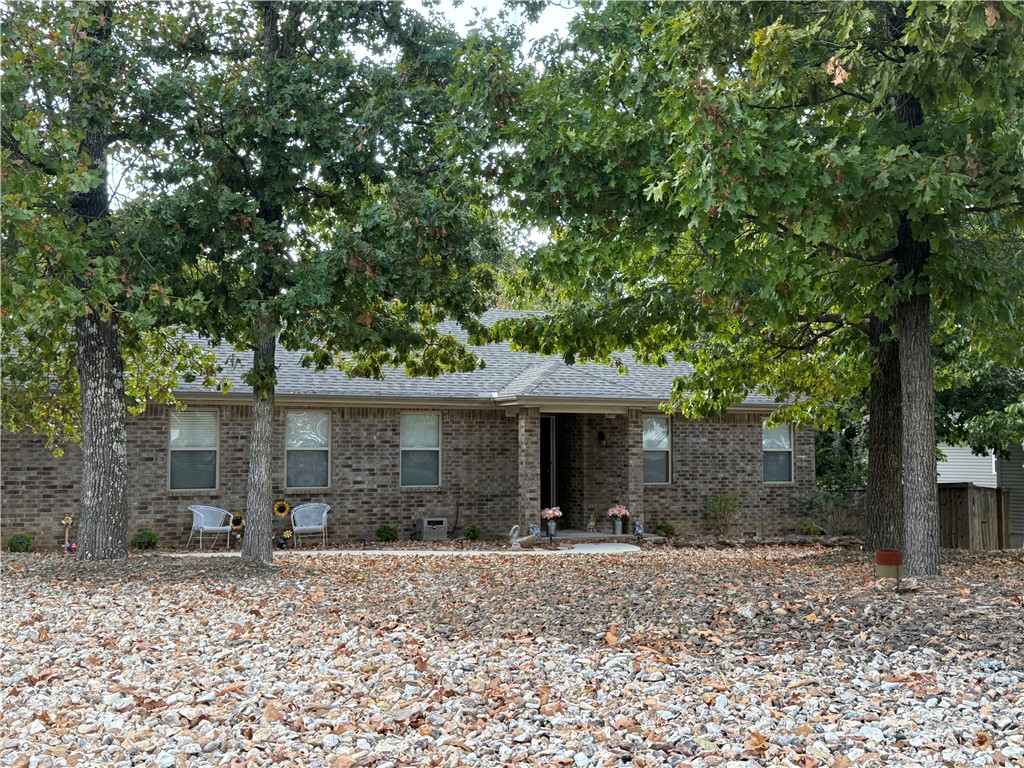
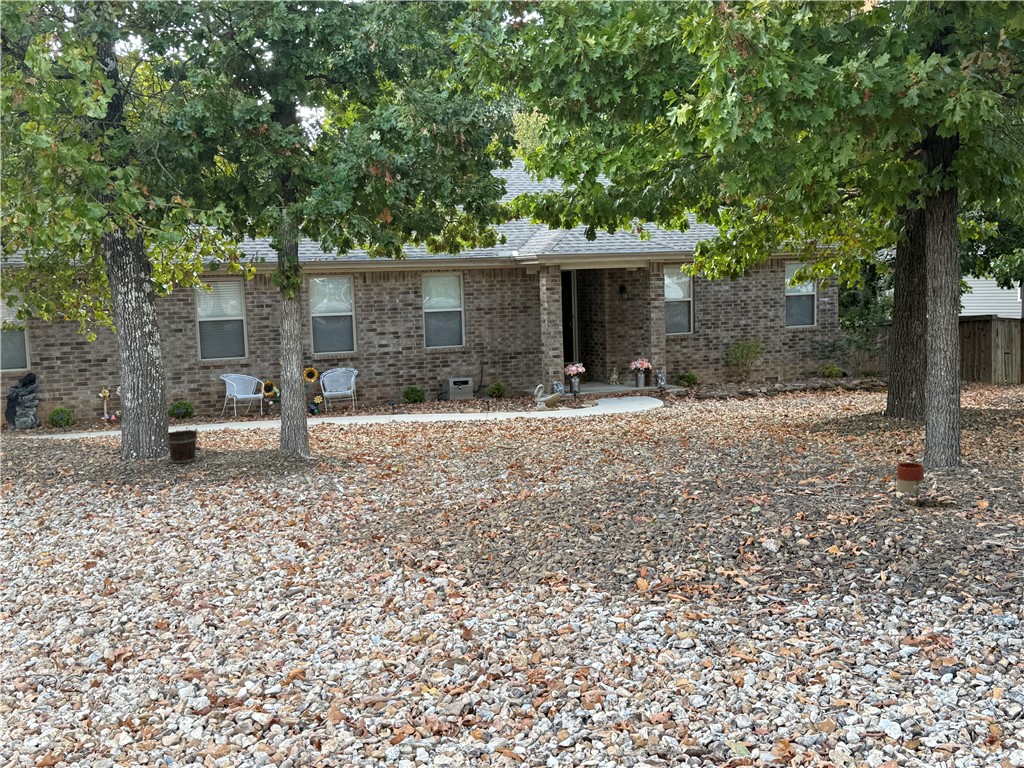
bucket: none [123,532,158,568] -> present [166,429,197,464]

